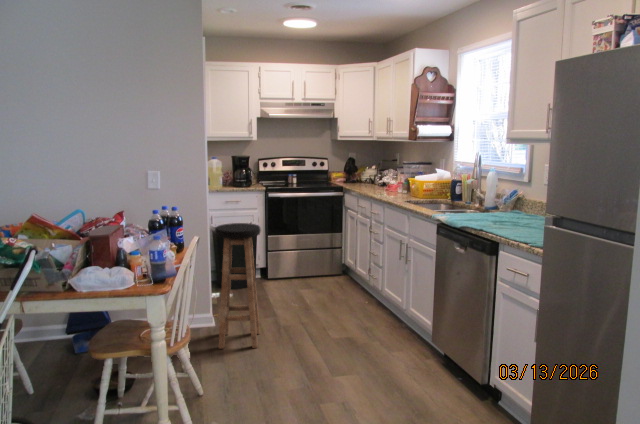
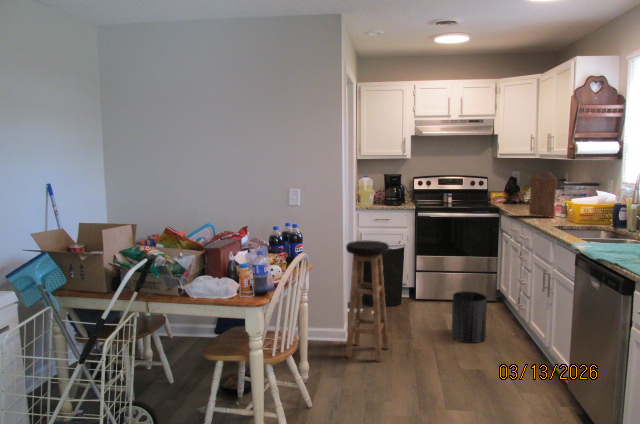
cutting board: none [376,152,400,194] -> present [529,172,557,218]
trash can: none [315,268,347,317] -> present [452,291,487,343]

